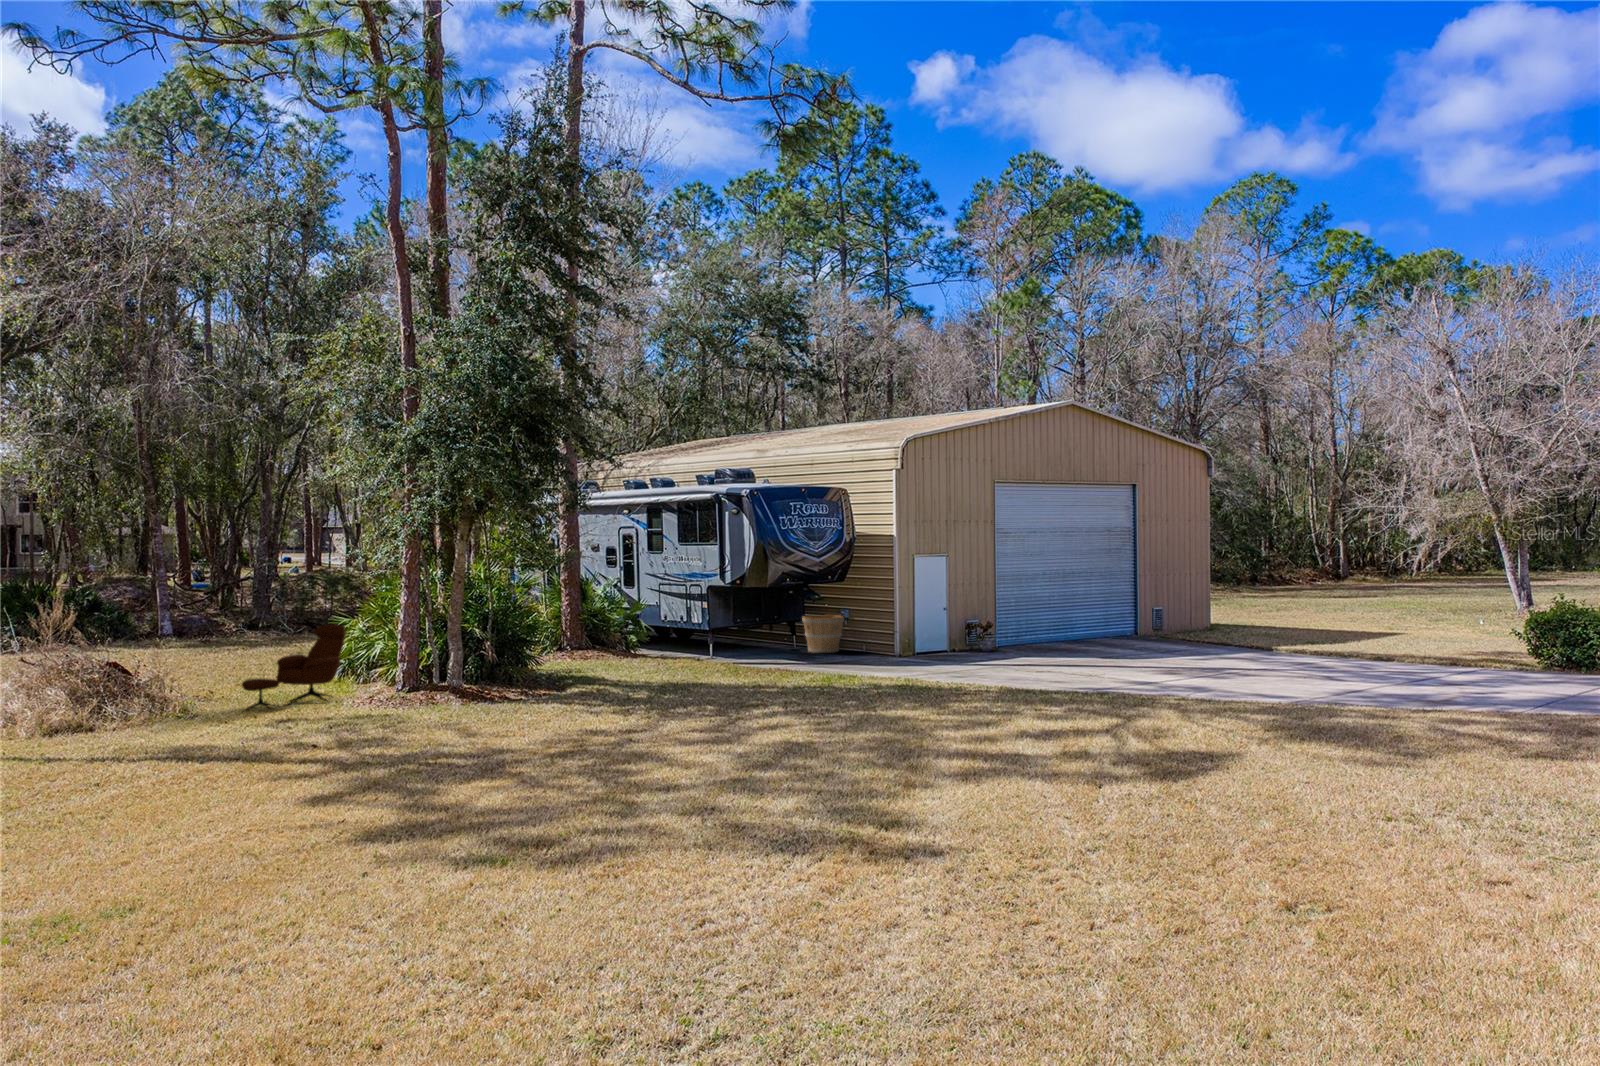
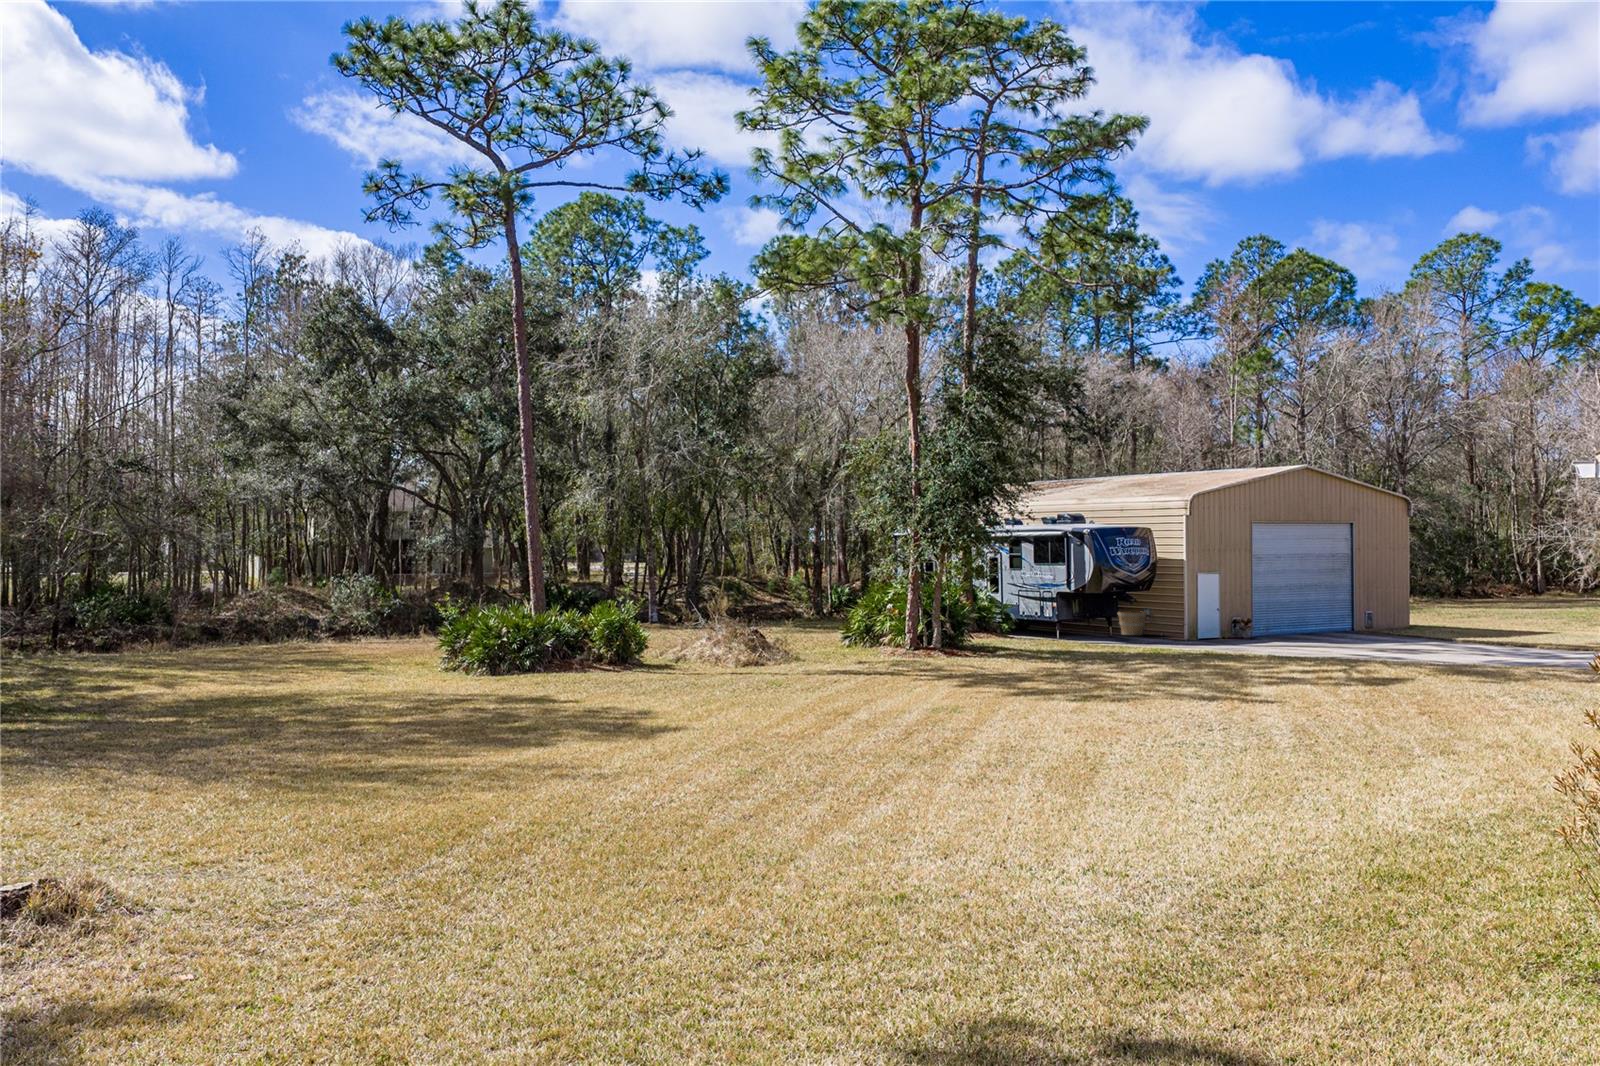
lounge chair: present [242,624,345,711] -> none [849,609,890,653]

